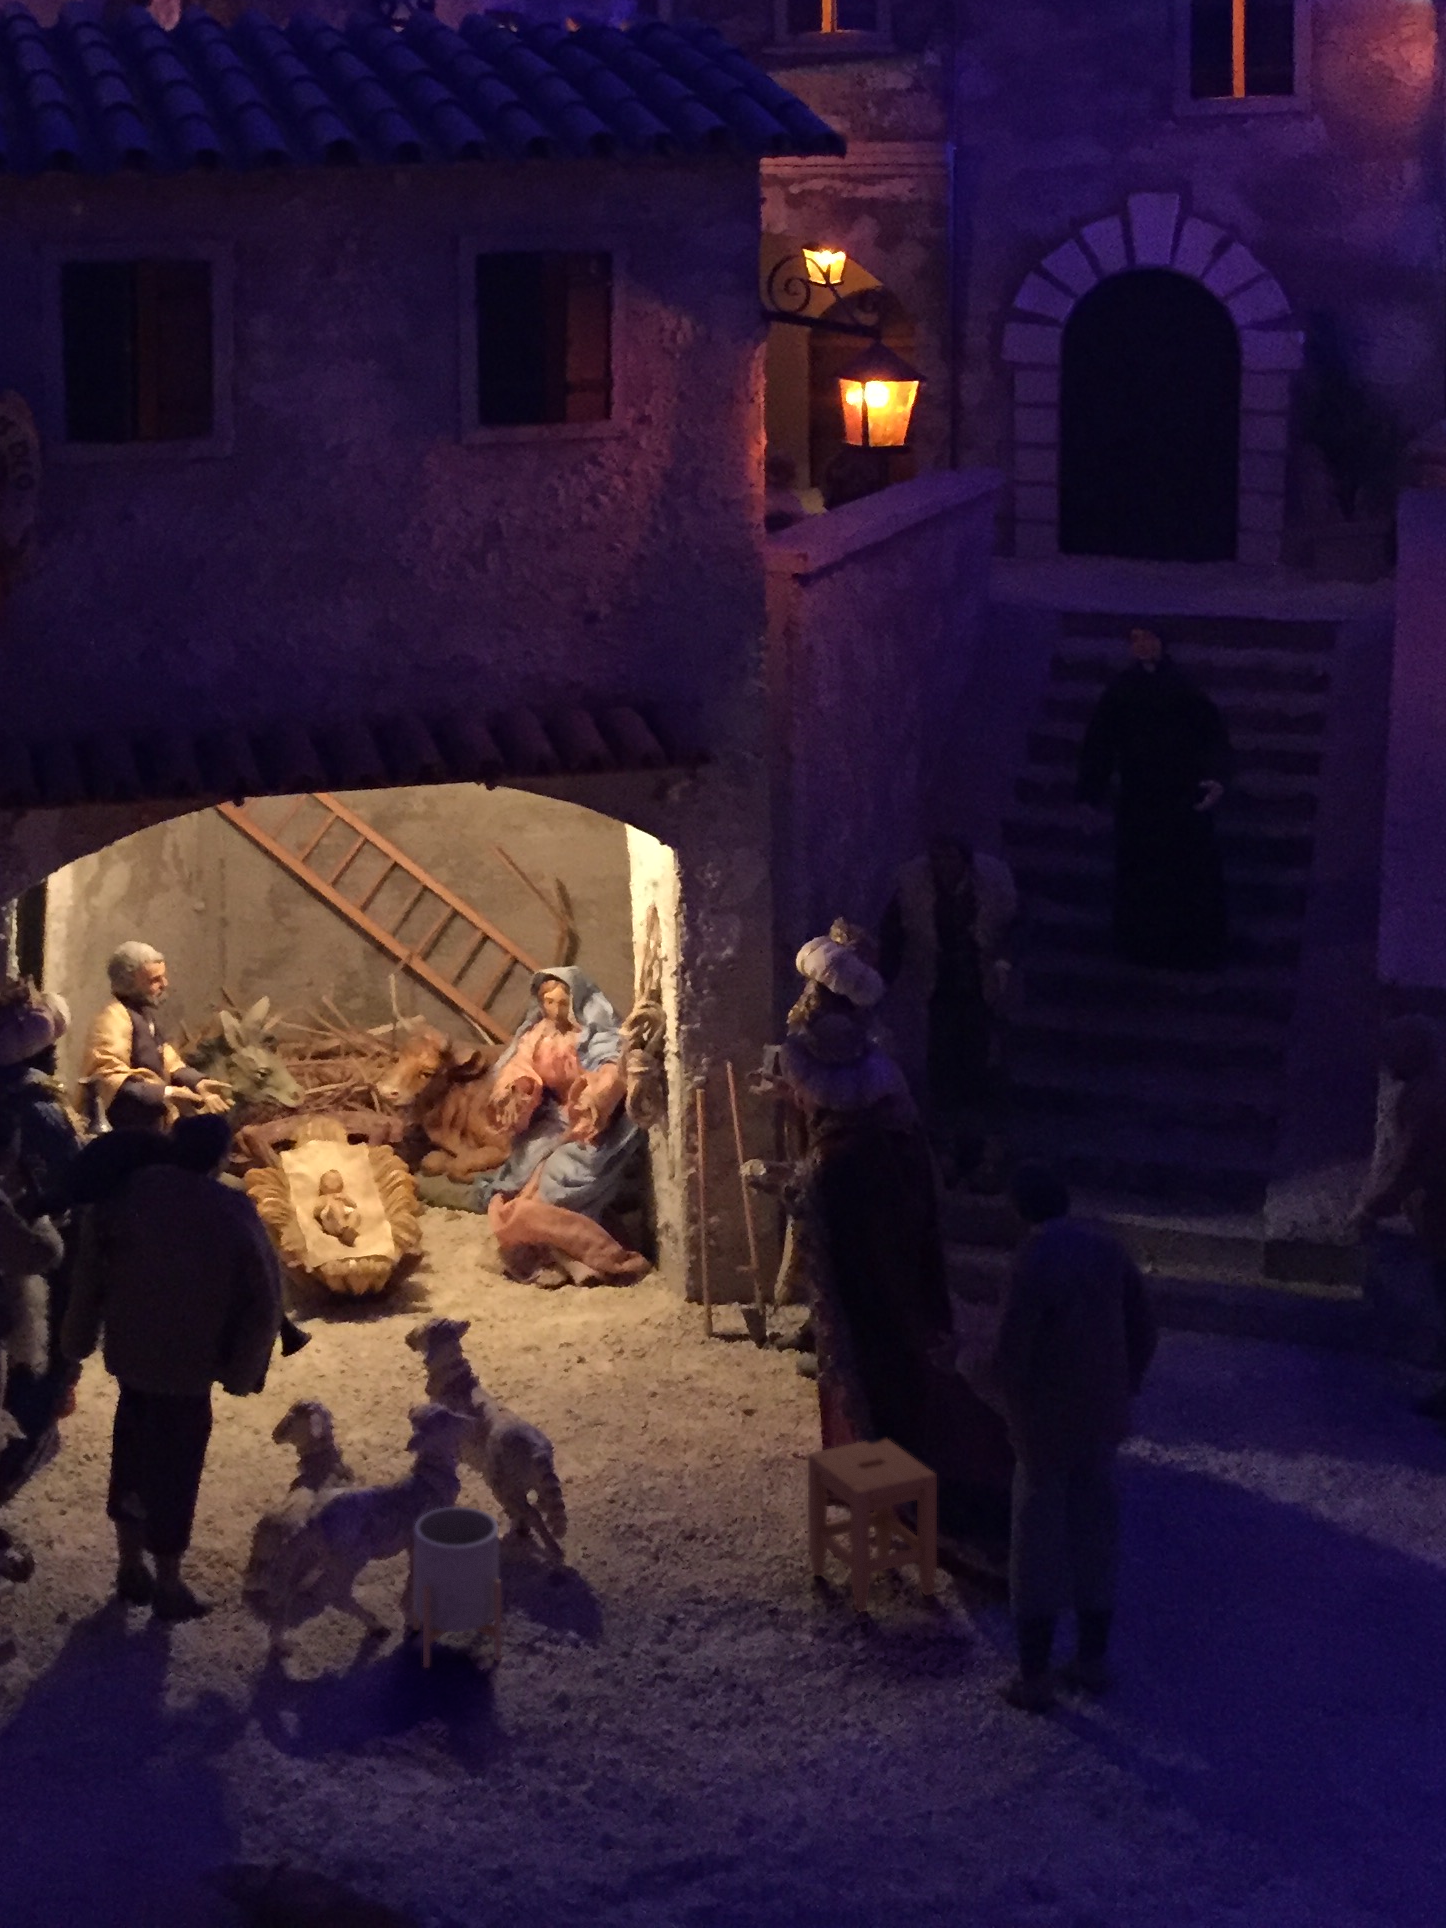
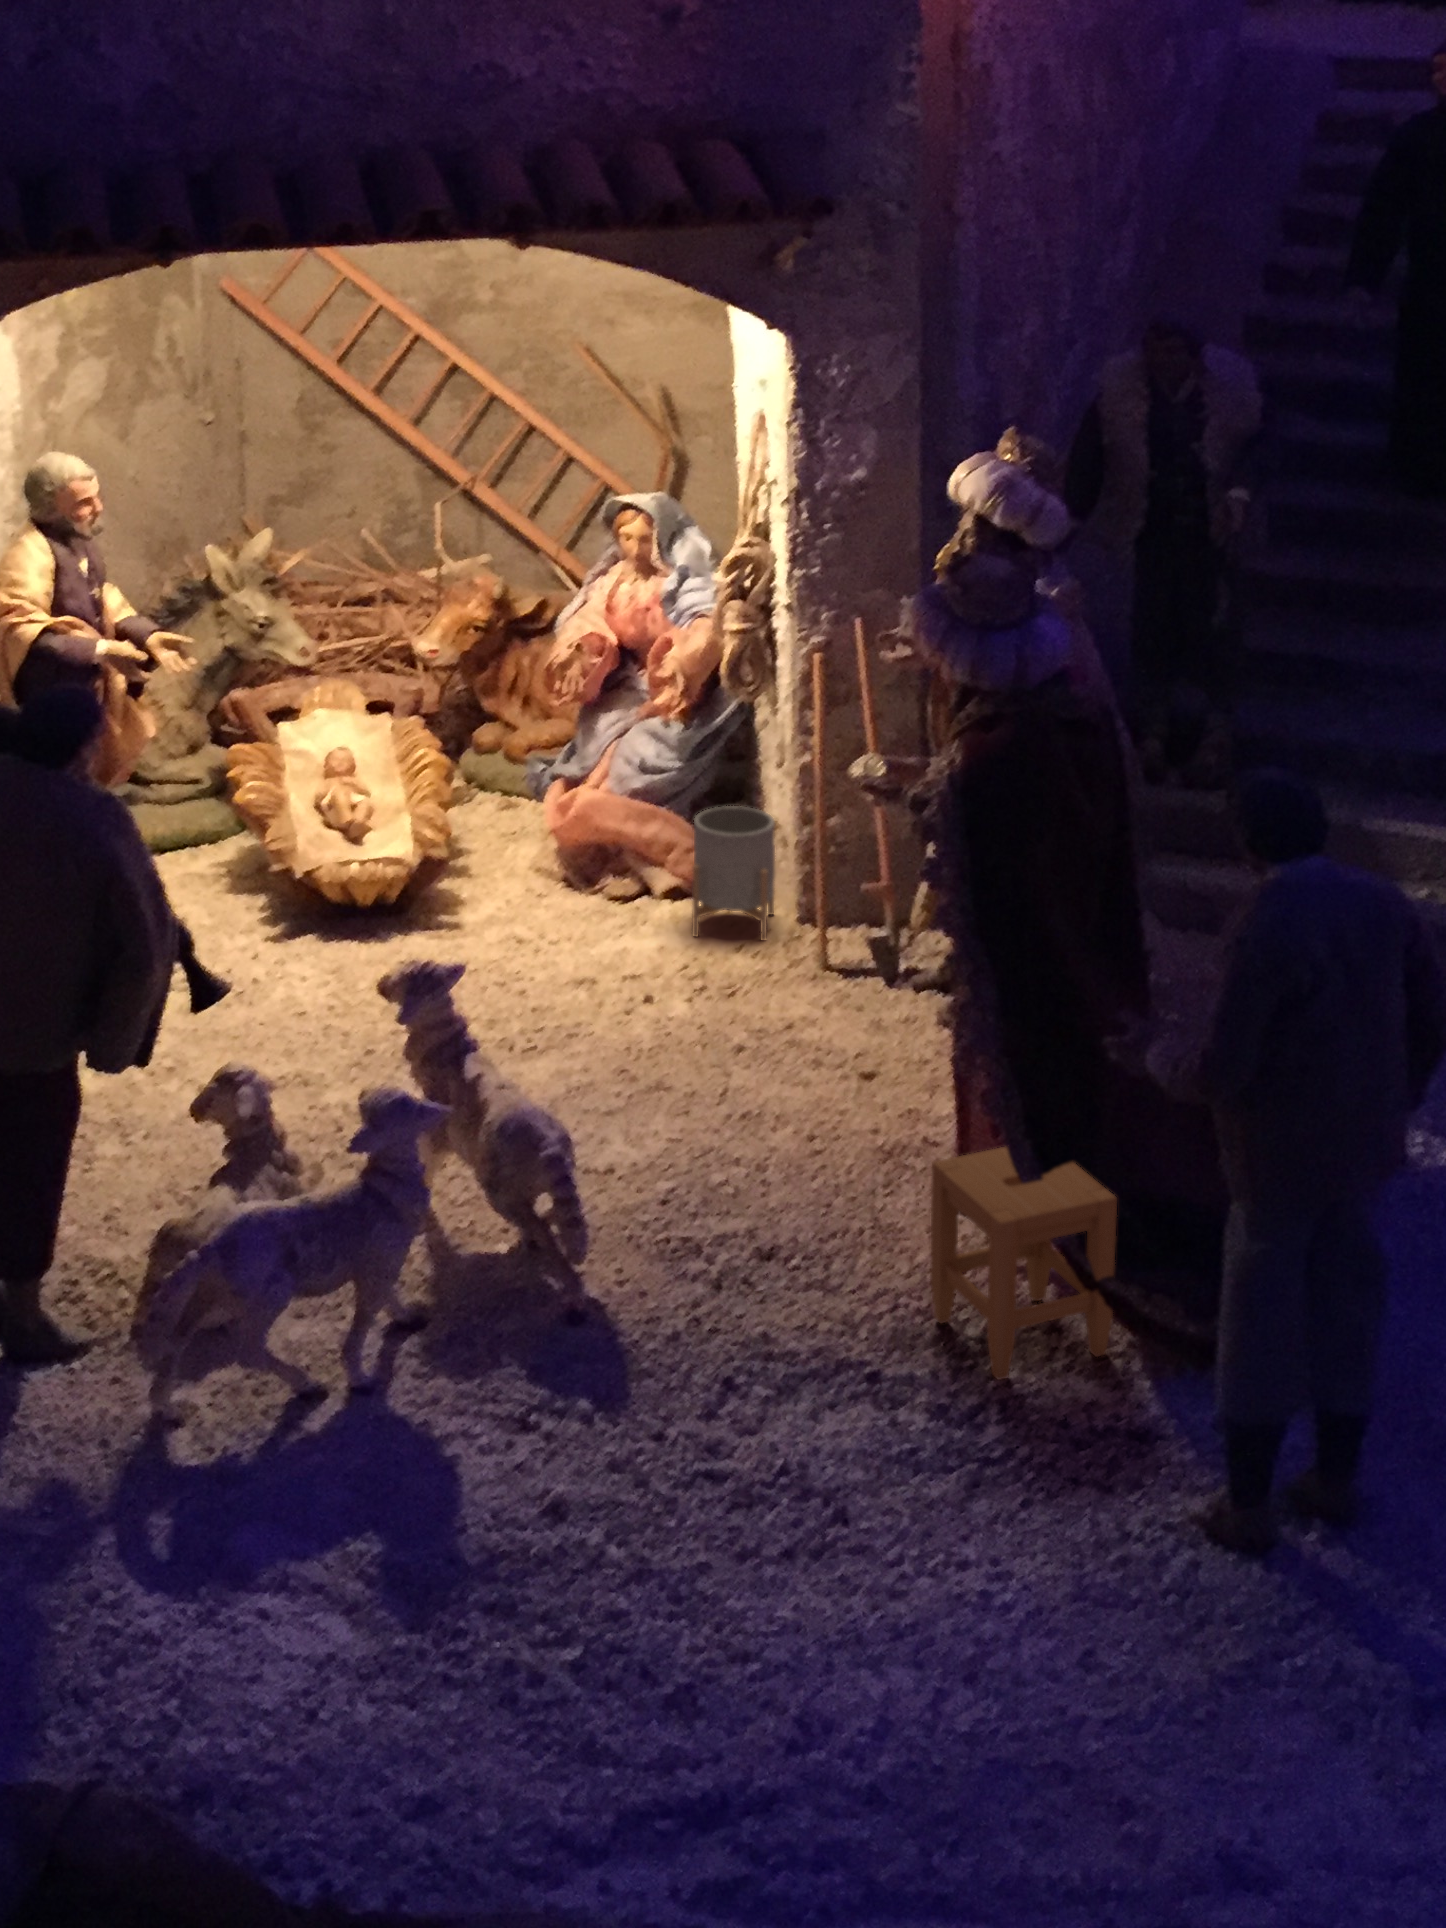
planter: present [413,1507,502,1667] -> present [692,806,775,941]

